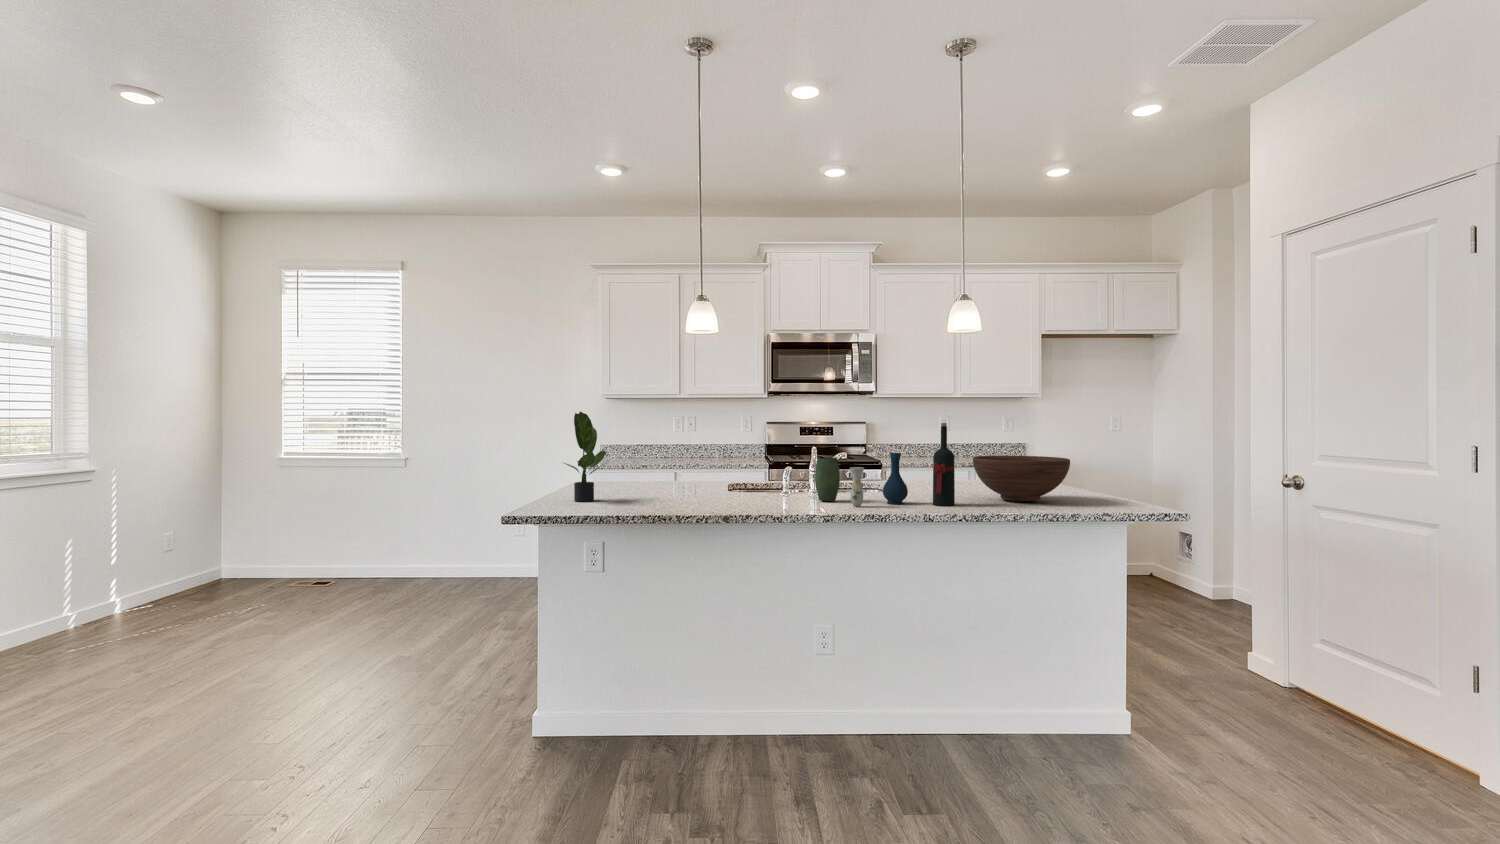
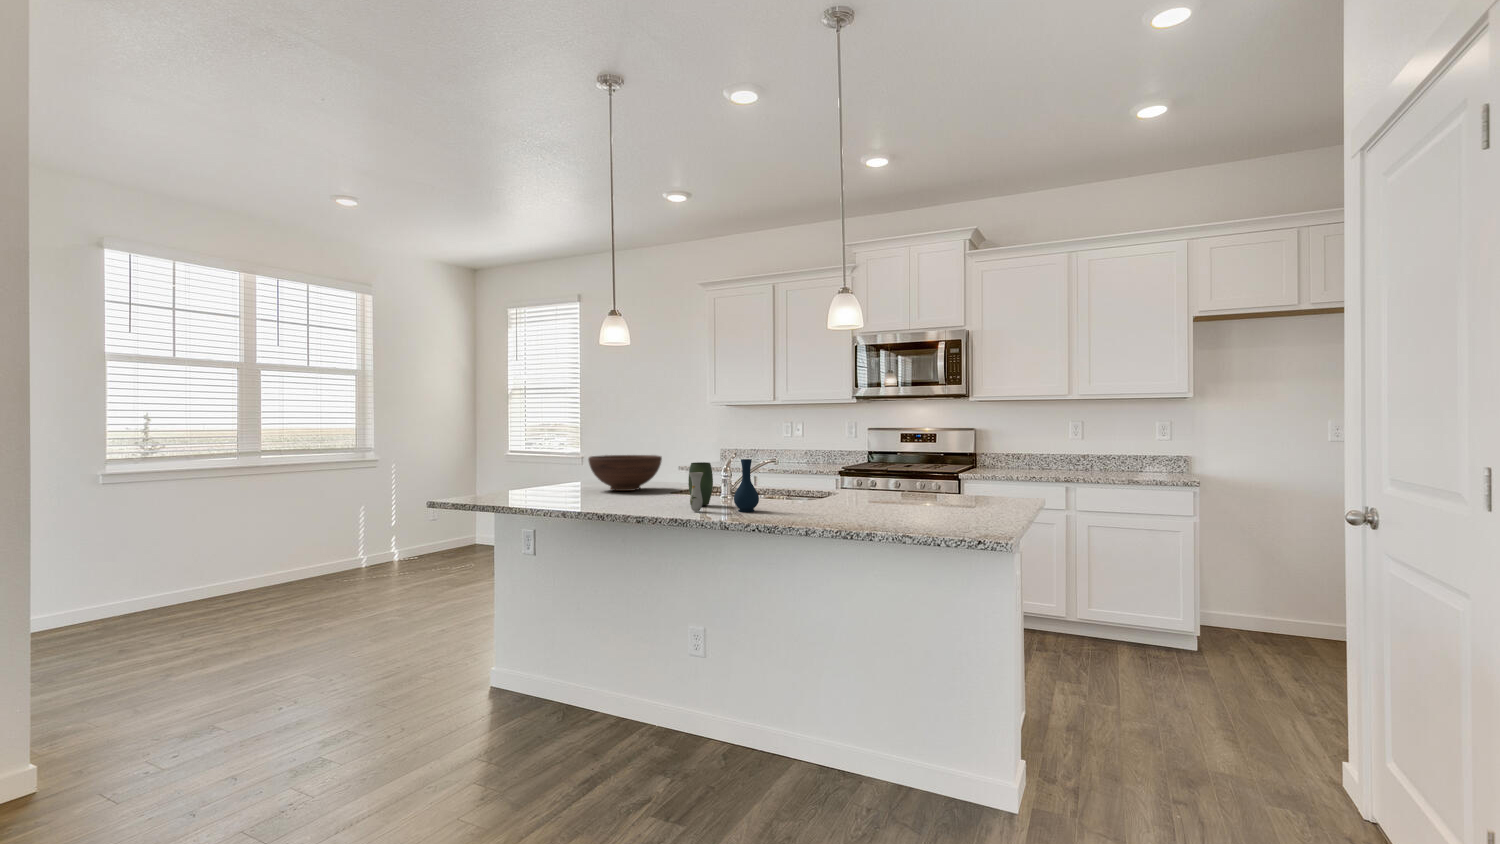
potted plant: present [564,411,606,502] -> none [516,418,555,495]
wine bottle: present [933,423,955,506] -> none [765,429,793,516]
fruit bowl: present [973,456,1070,502] -> present [588,455,662,491]

